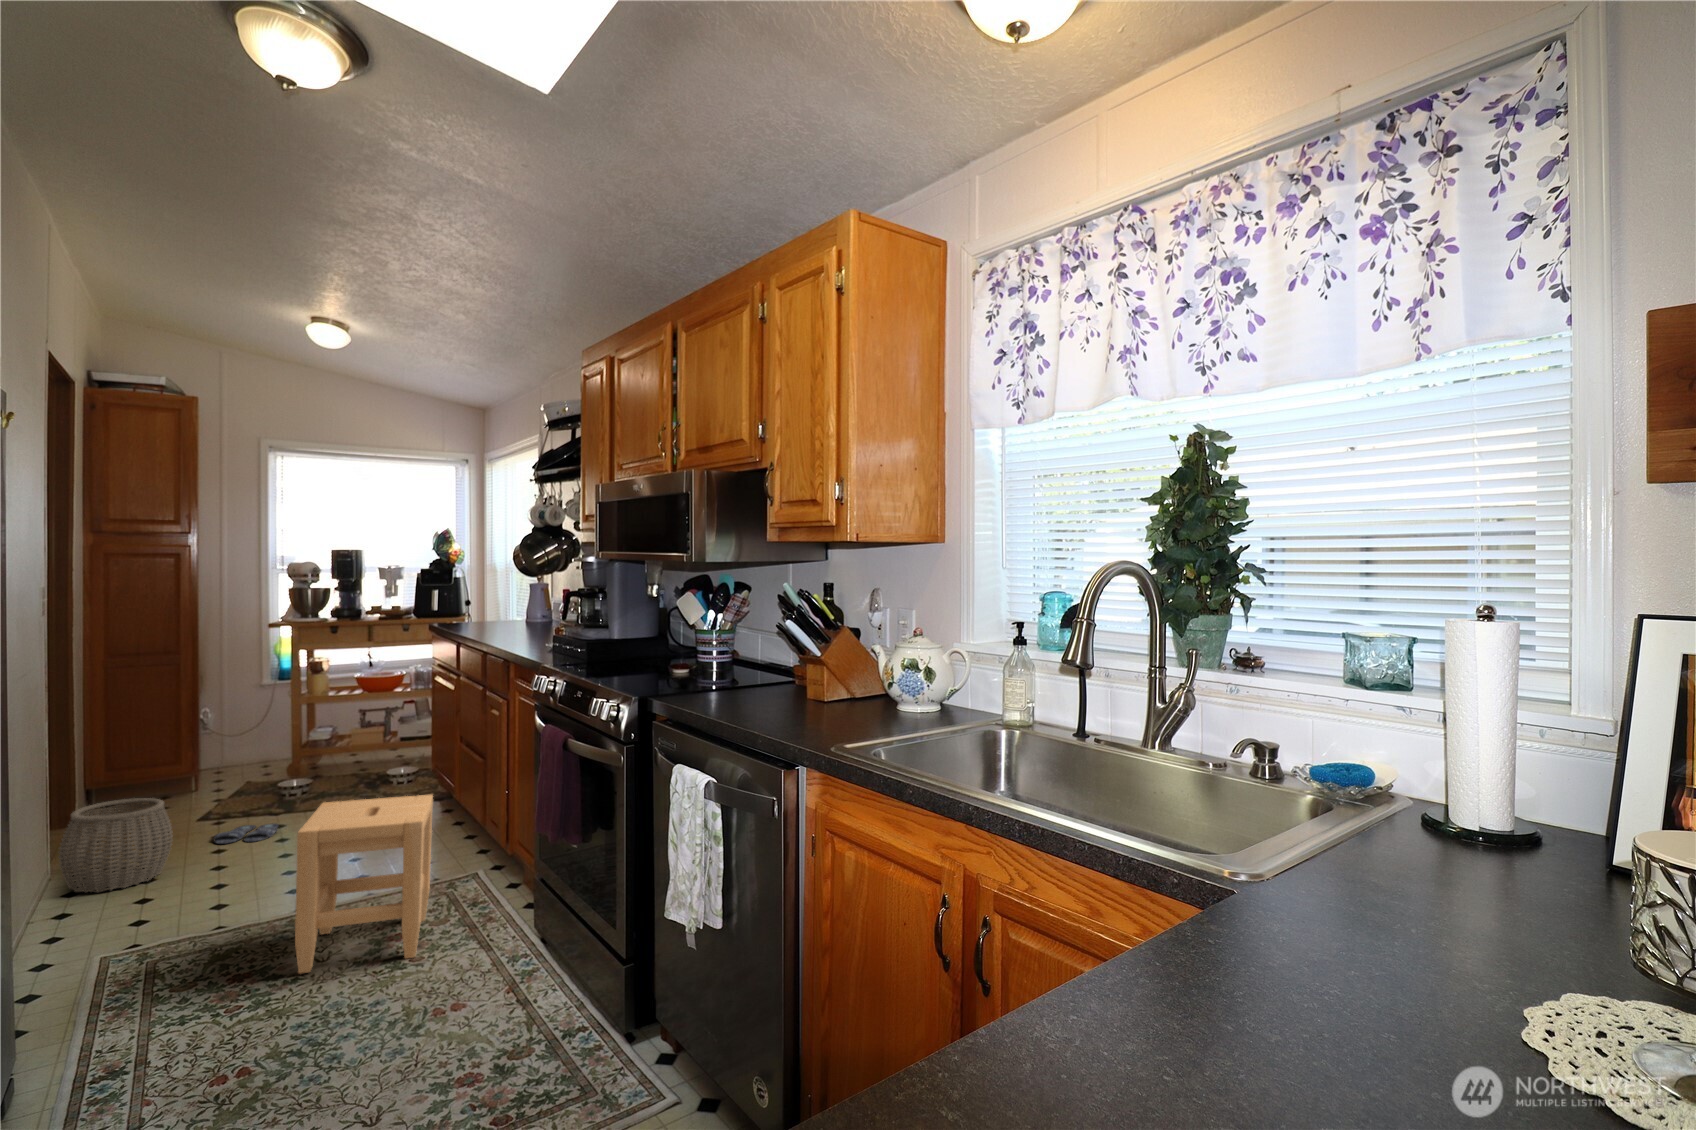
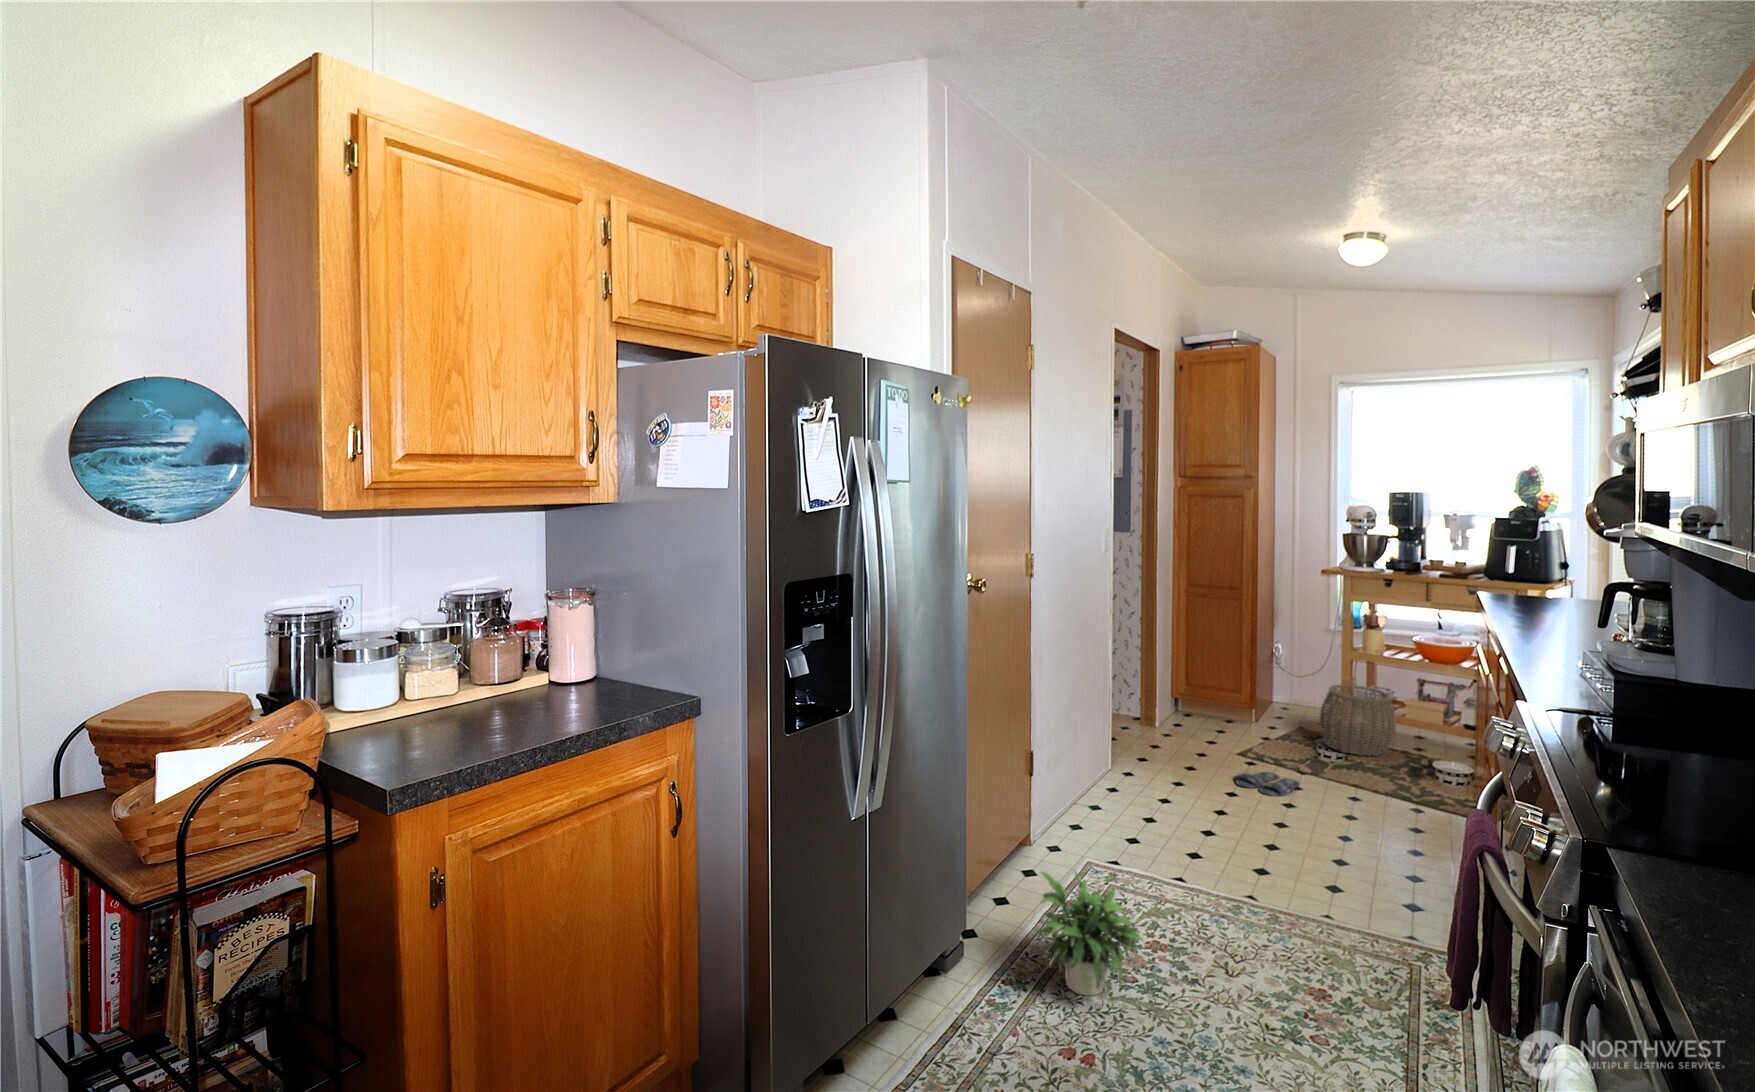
stool: present [295,795,433,973] -> none [1198,793,1390,1036]
woven basket: present [59,798,173,892] -> present [1320,685,1396,756]
potted plant: none [95,929,260,1047] -> present [1037,872,1144,996]

